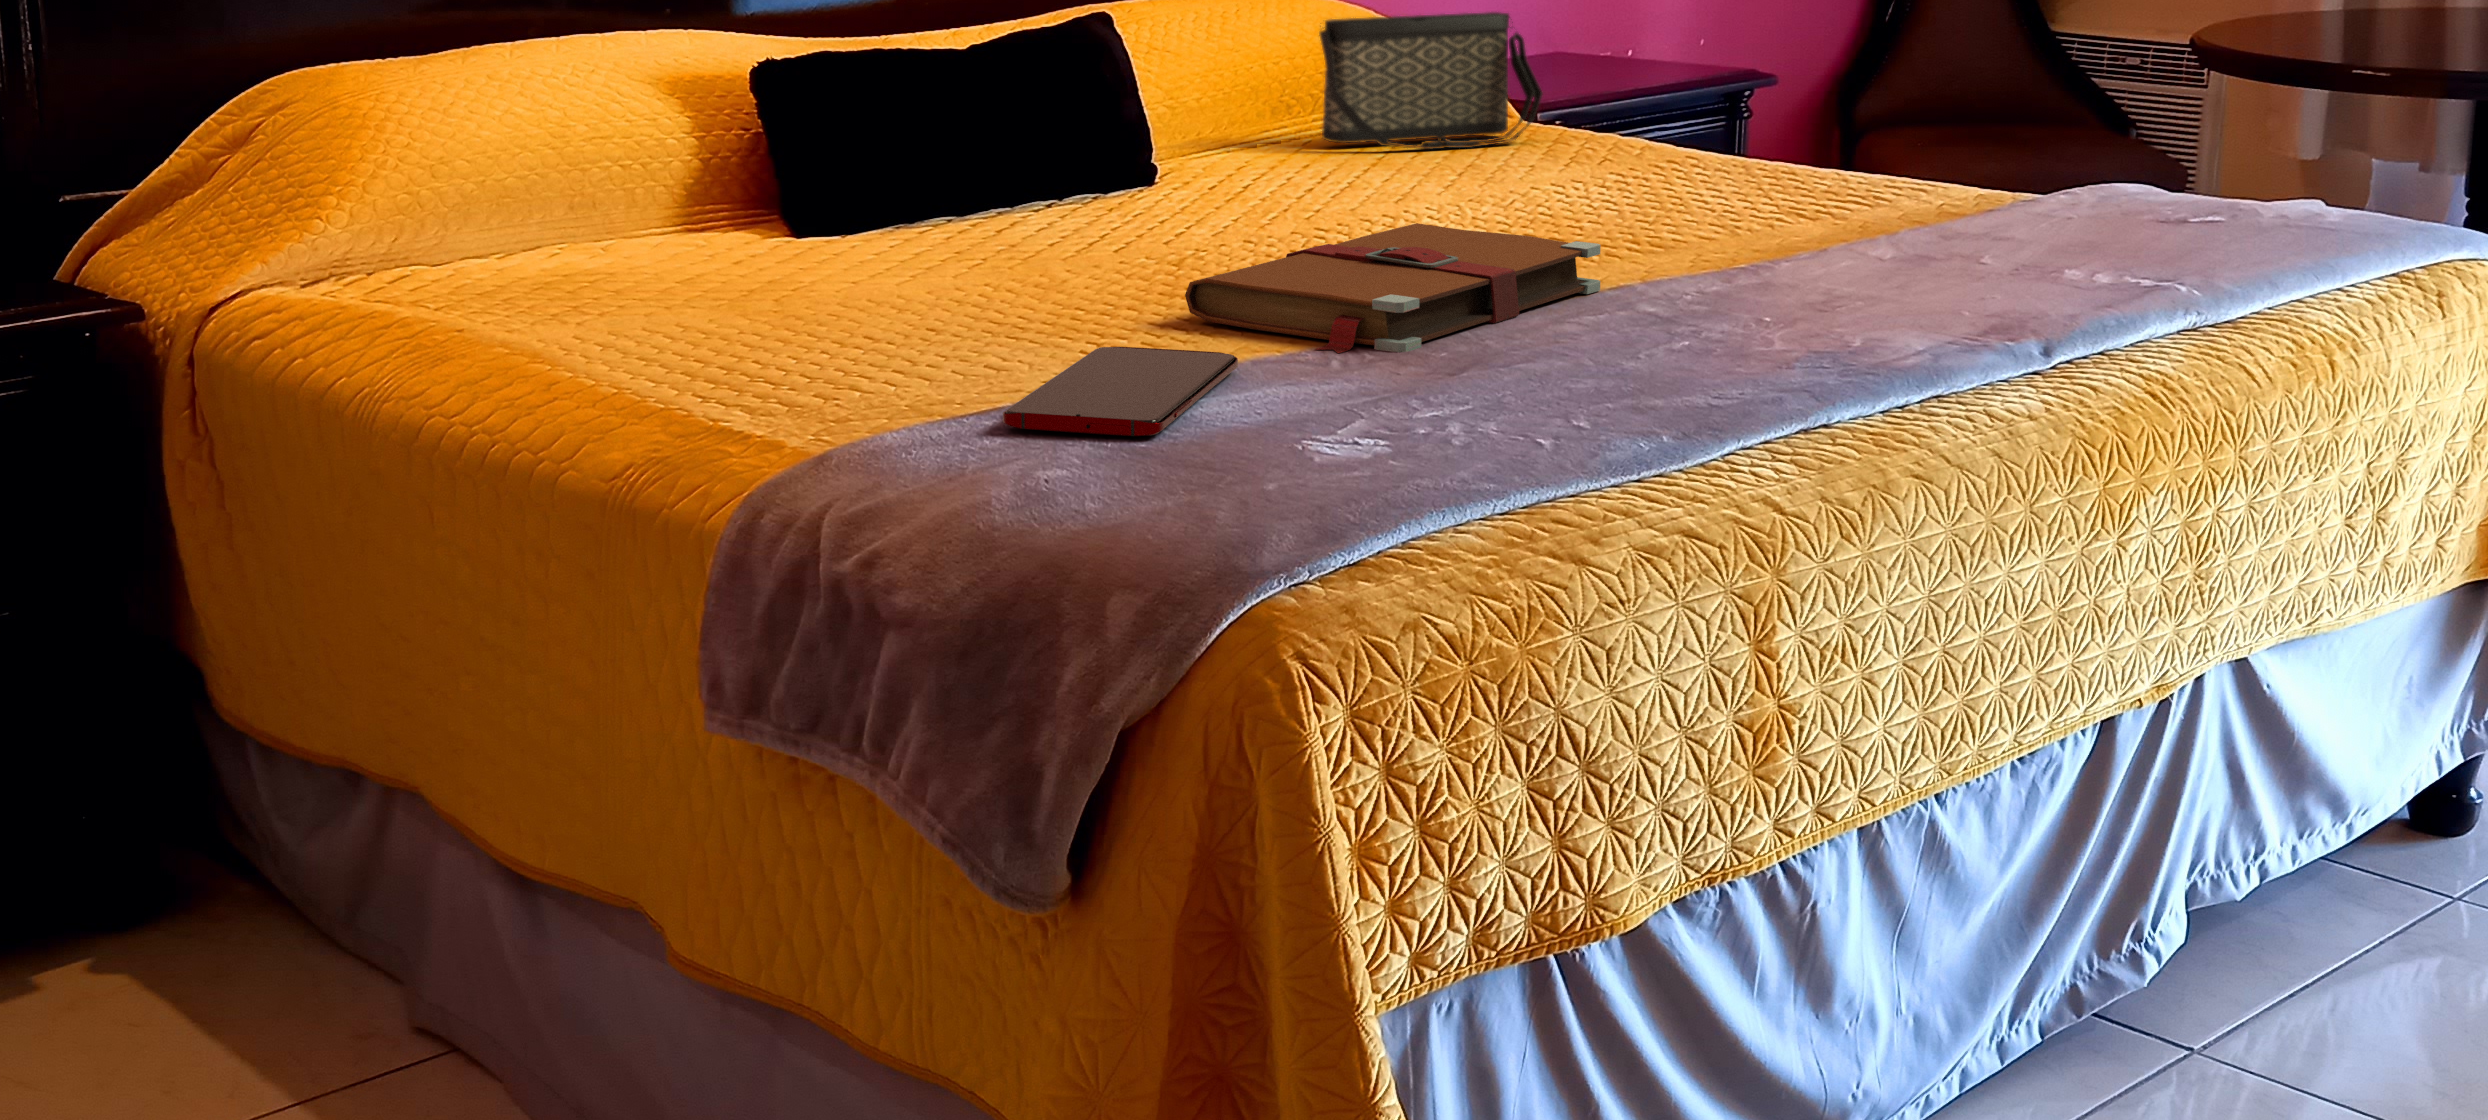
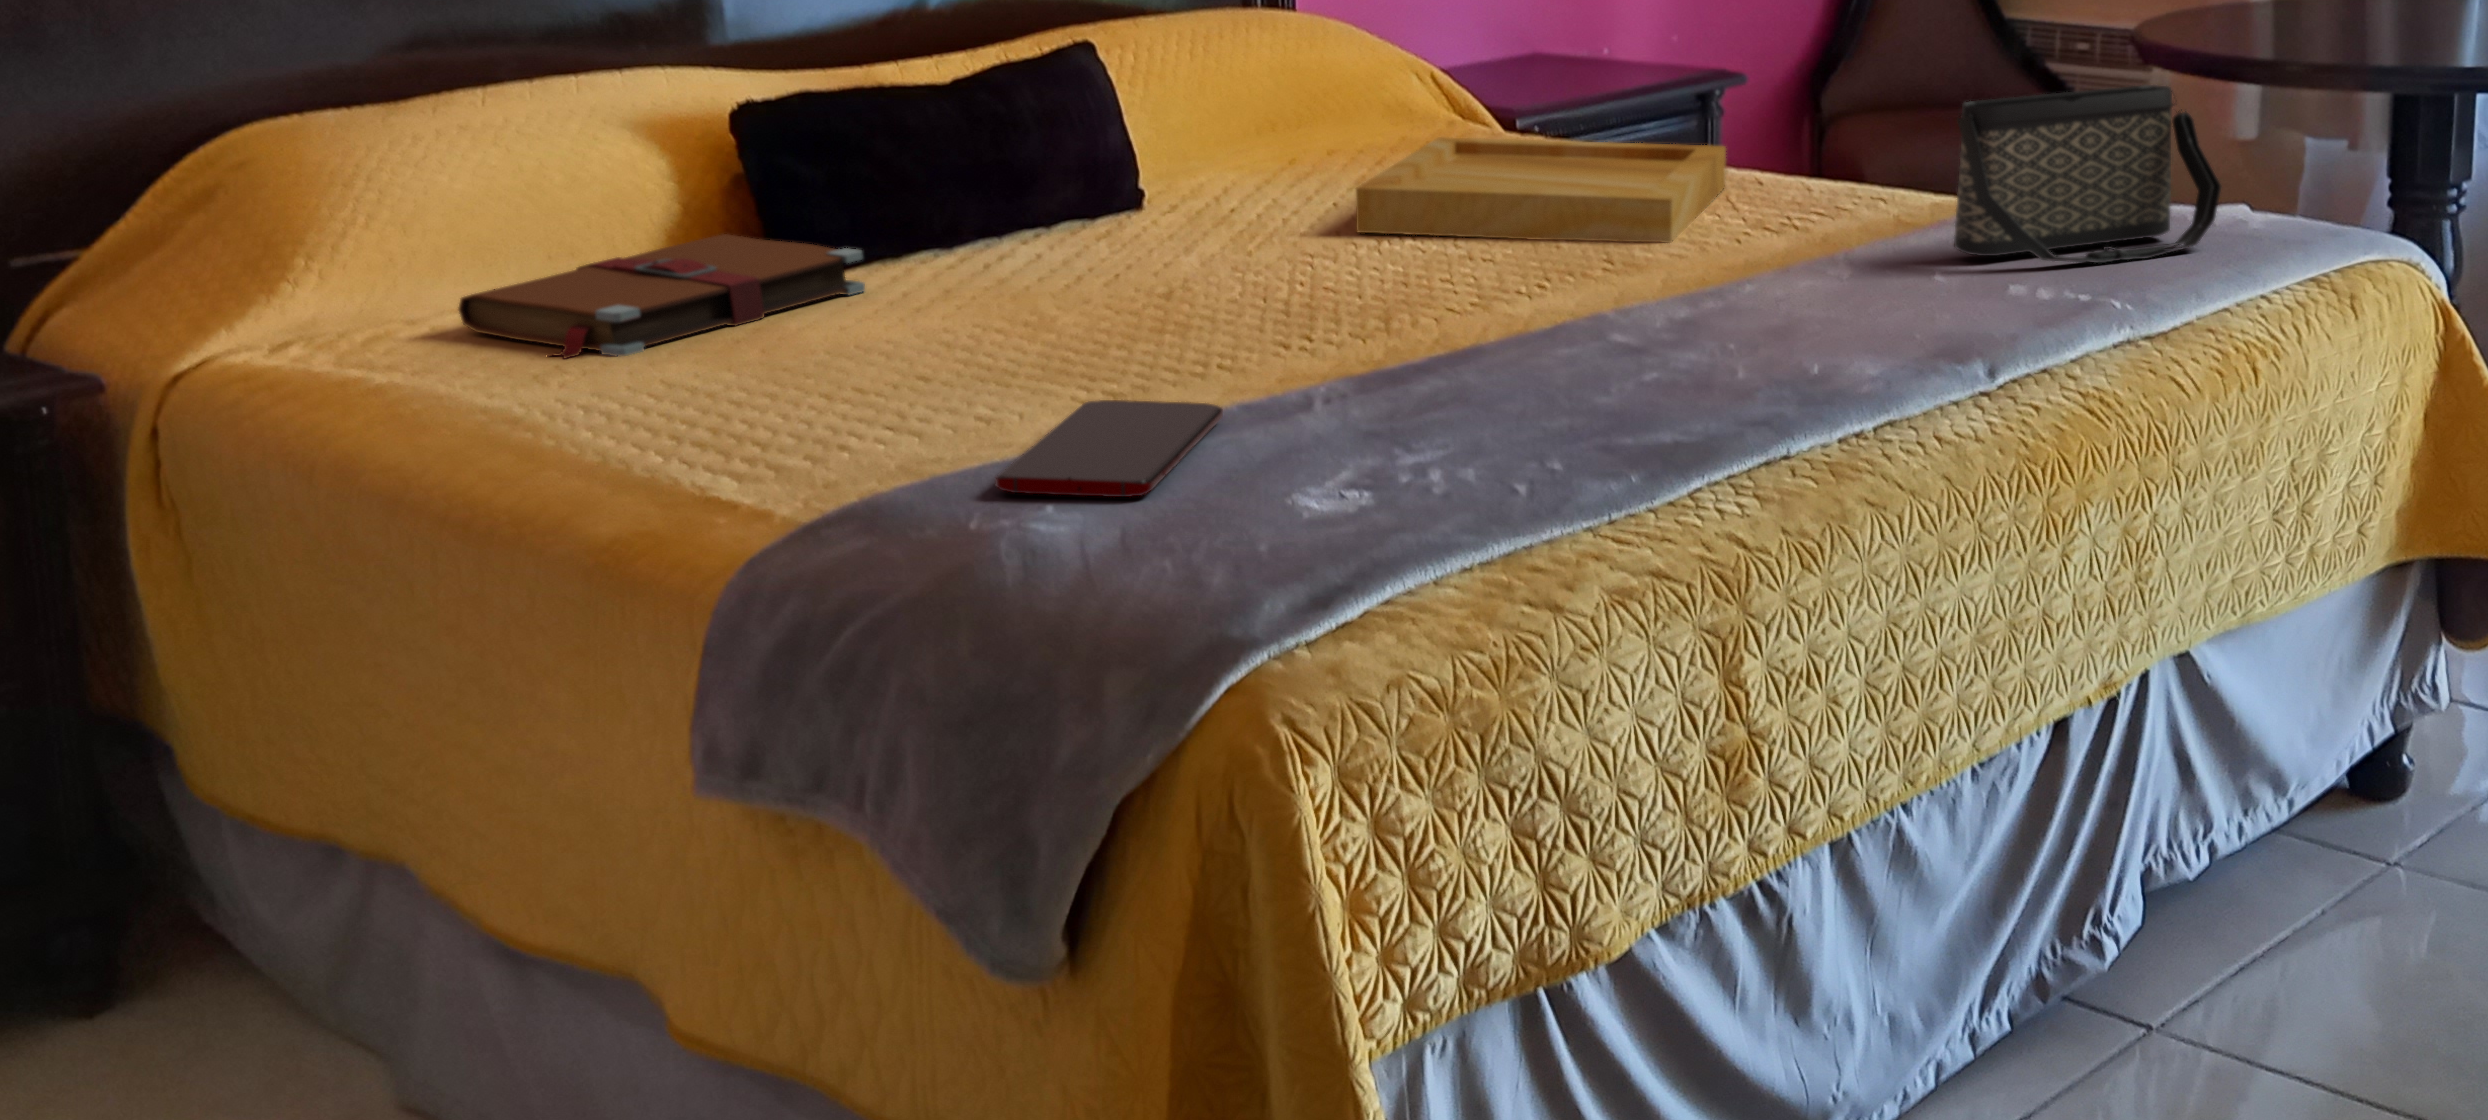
handbag: present [1319,12,1543,149] -> present [1954,85,2221,263]
tray: none [1379,120,1762,227] -> present [1356,137,1726,243]
book: present [1185,223,1601,353] -> present [459,234,865,359]

